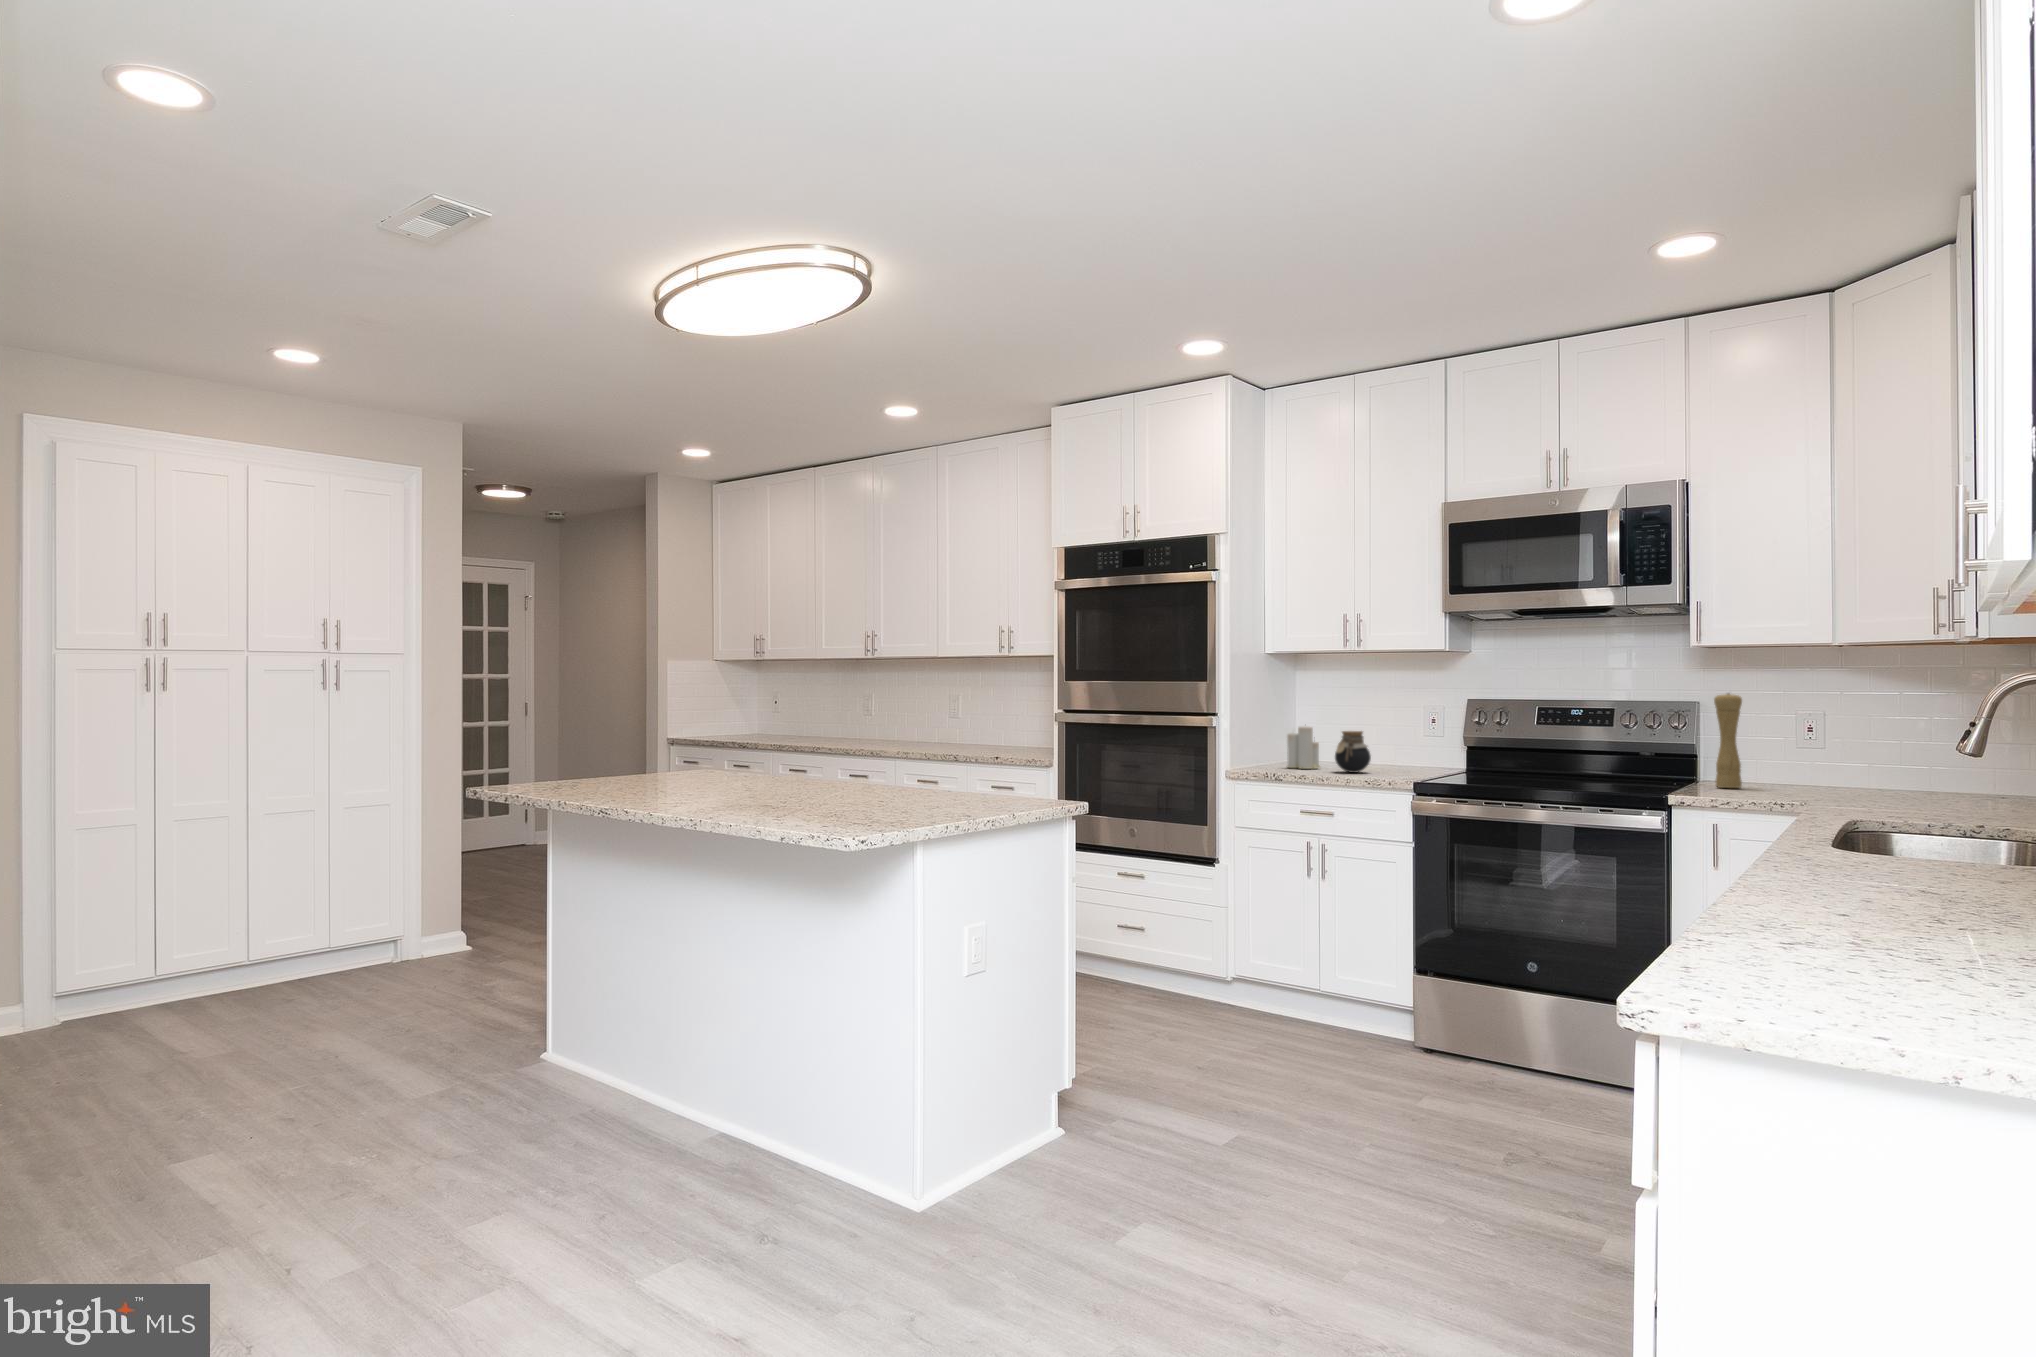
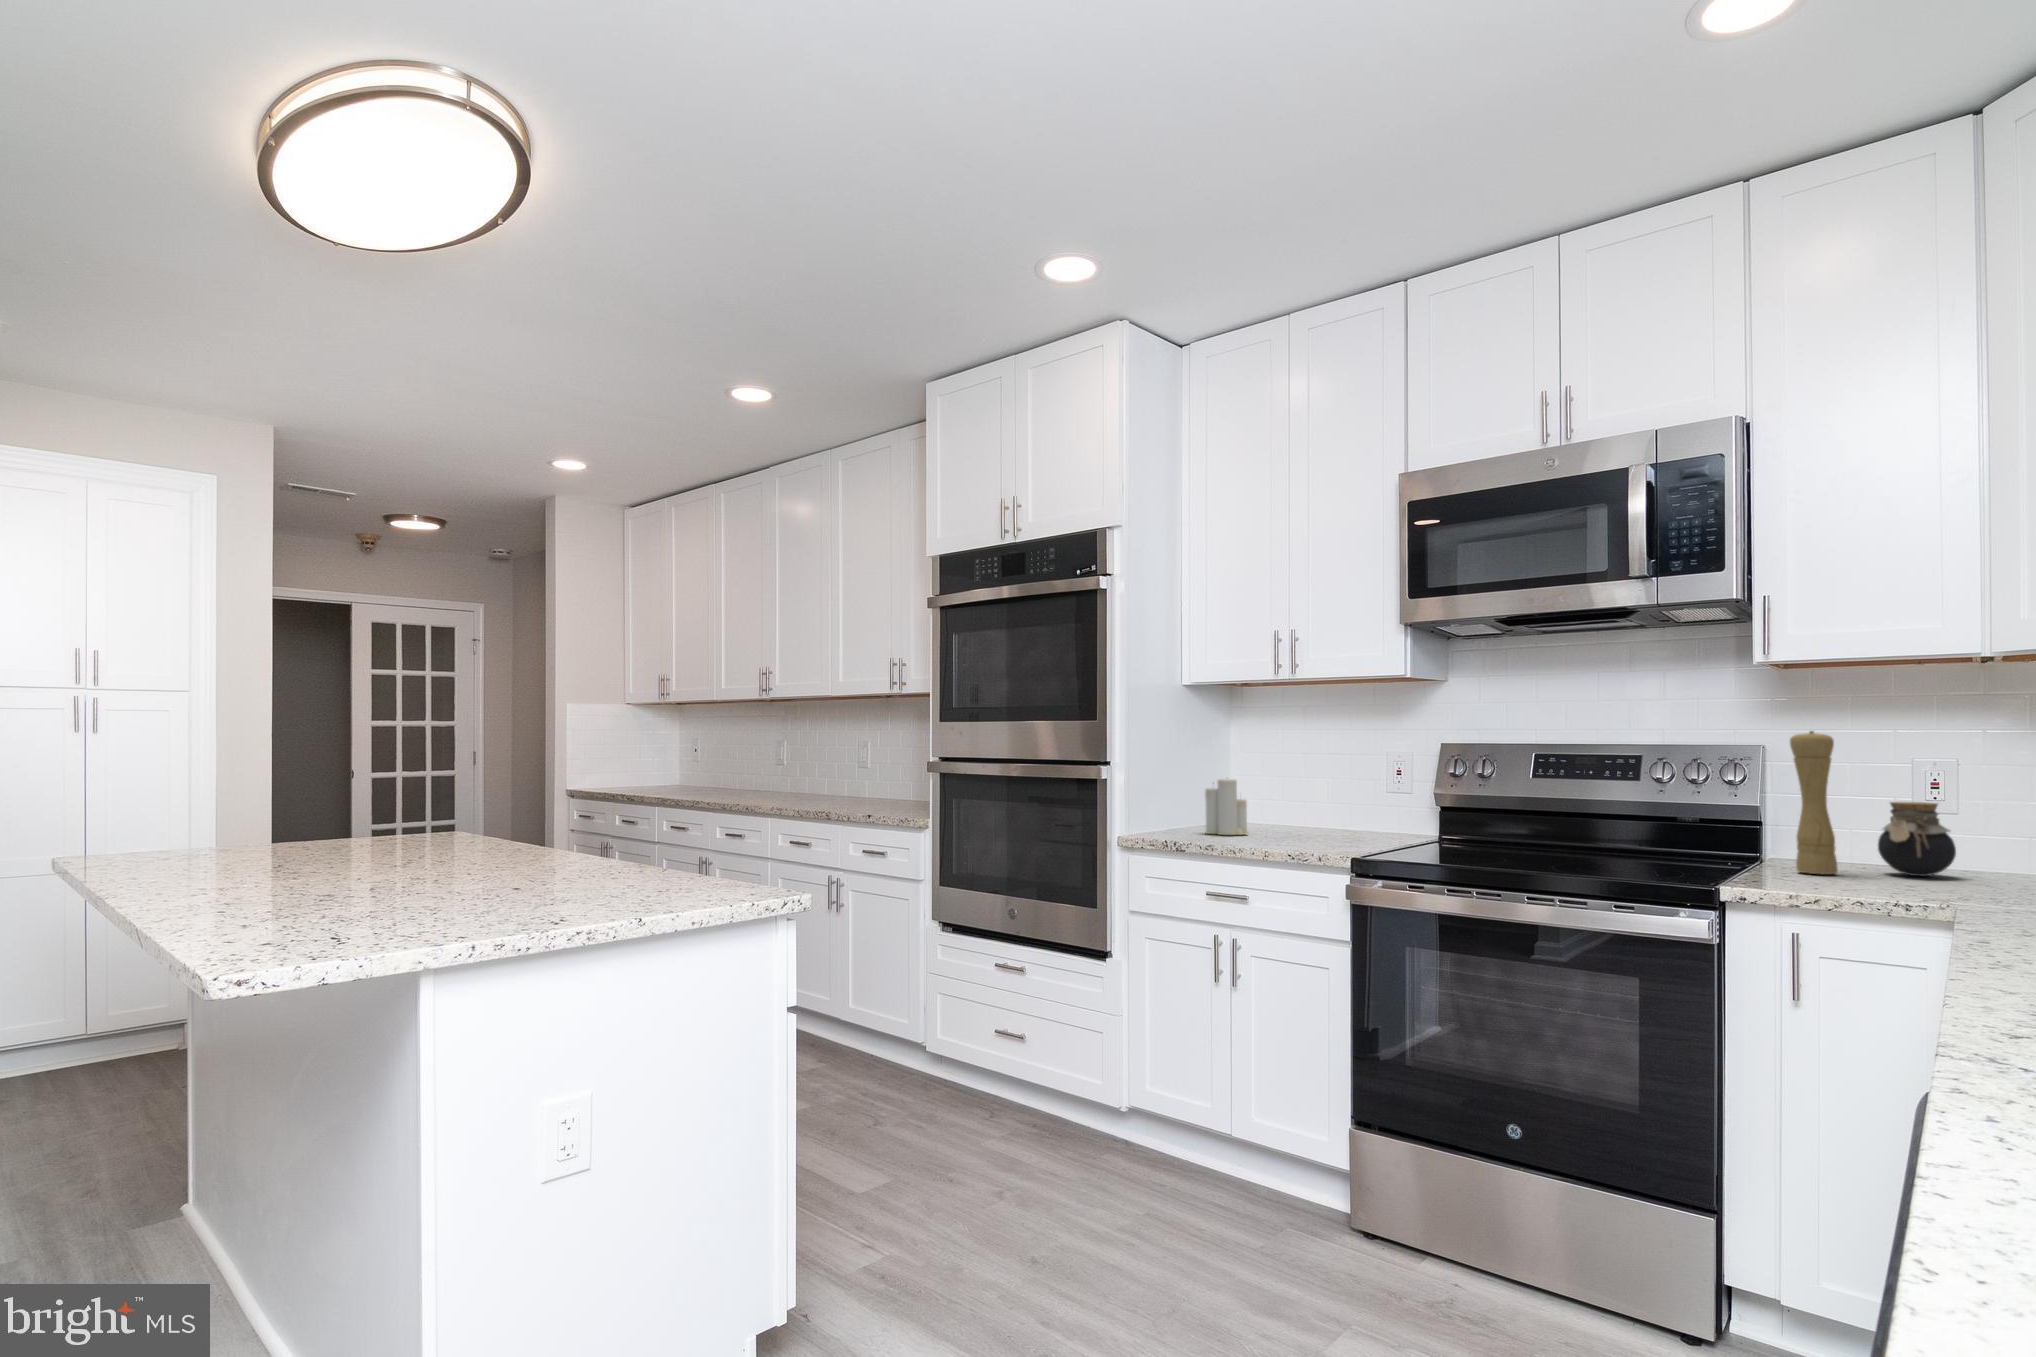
jar: present [1335,731,1371,773] -> present [1878,802,1956,876]

